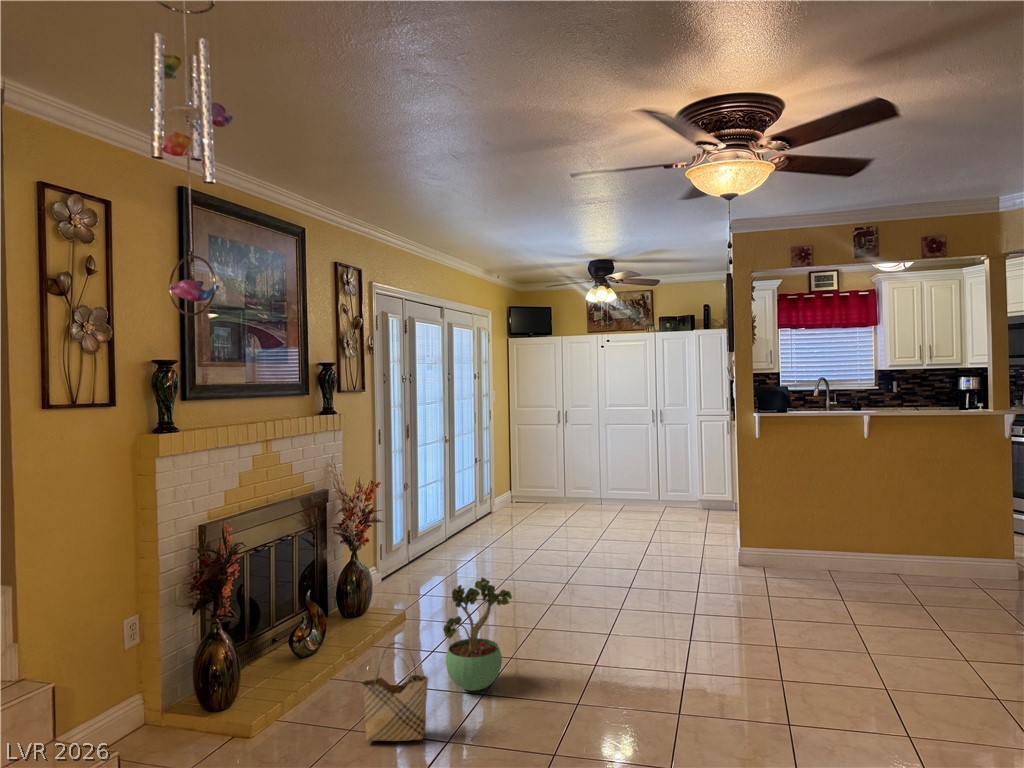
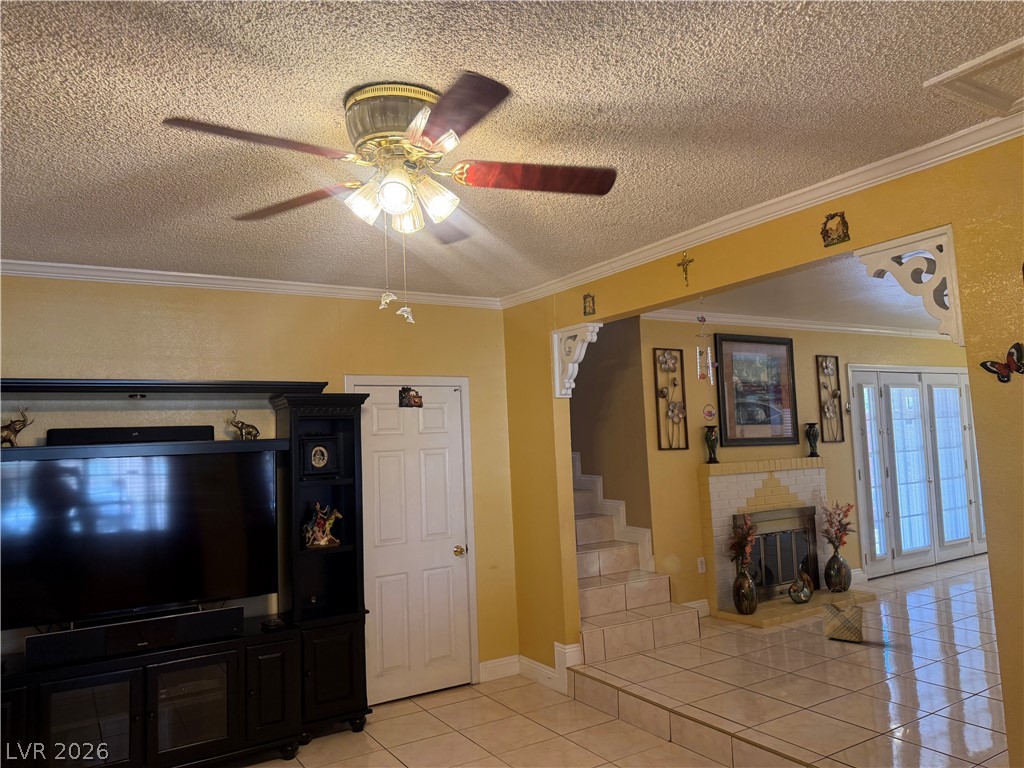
potted plant: present [443,578,512,691] -> none [880,558,932,632]

